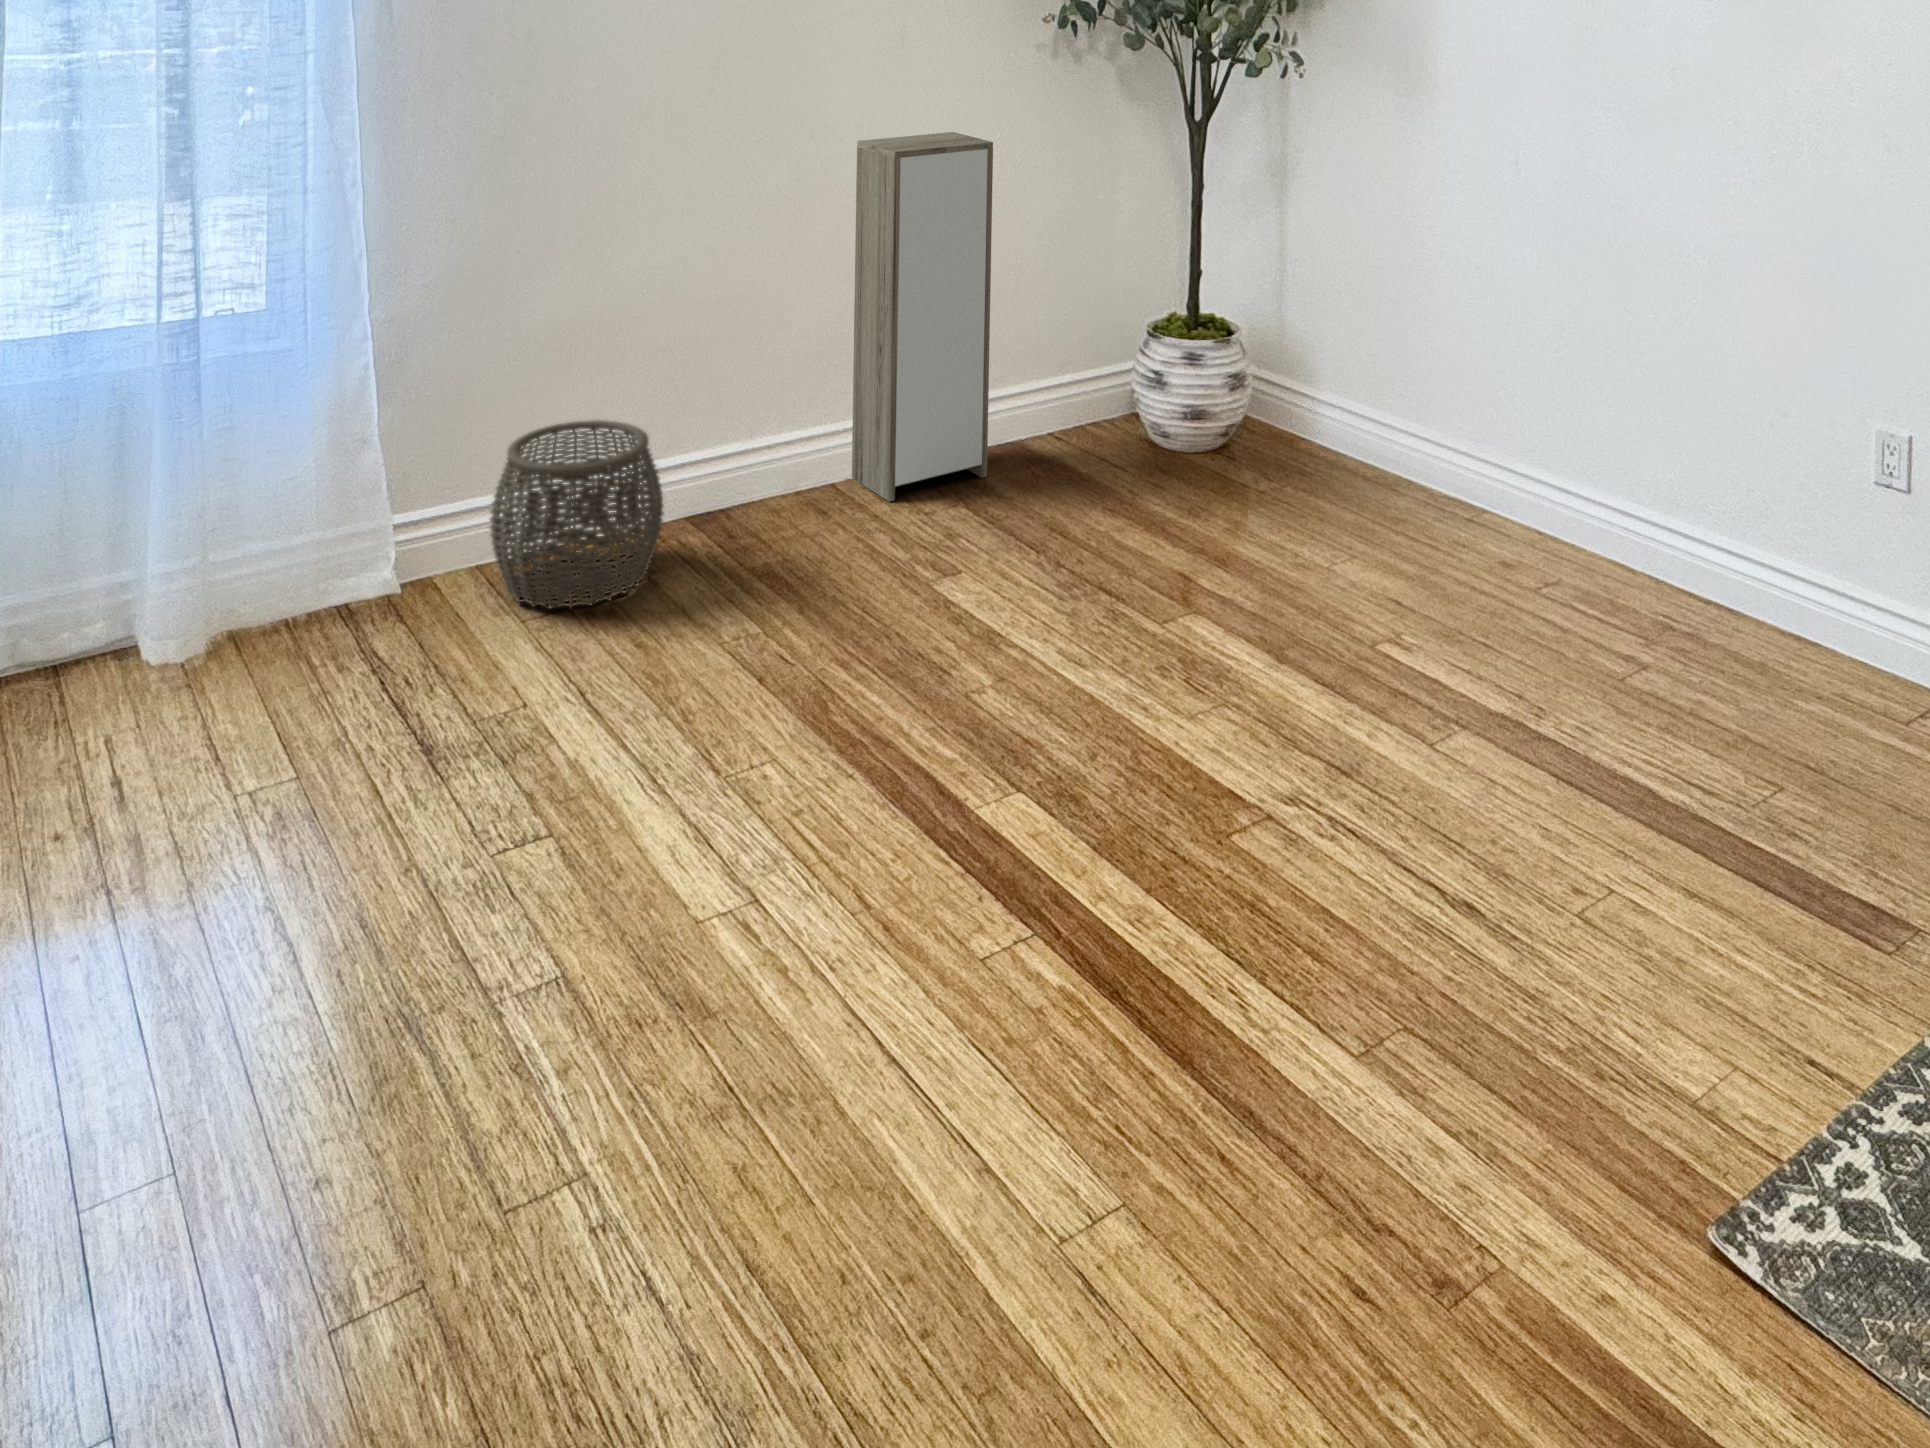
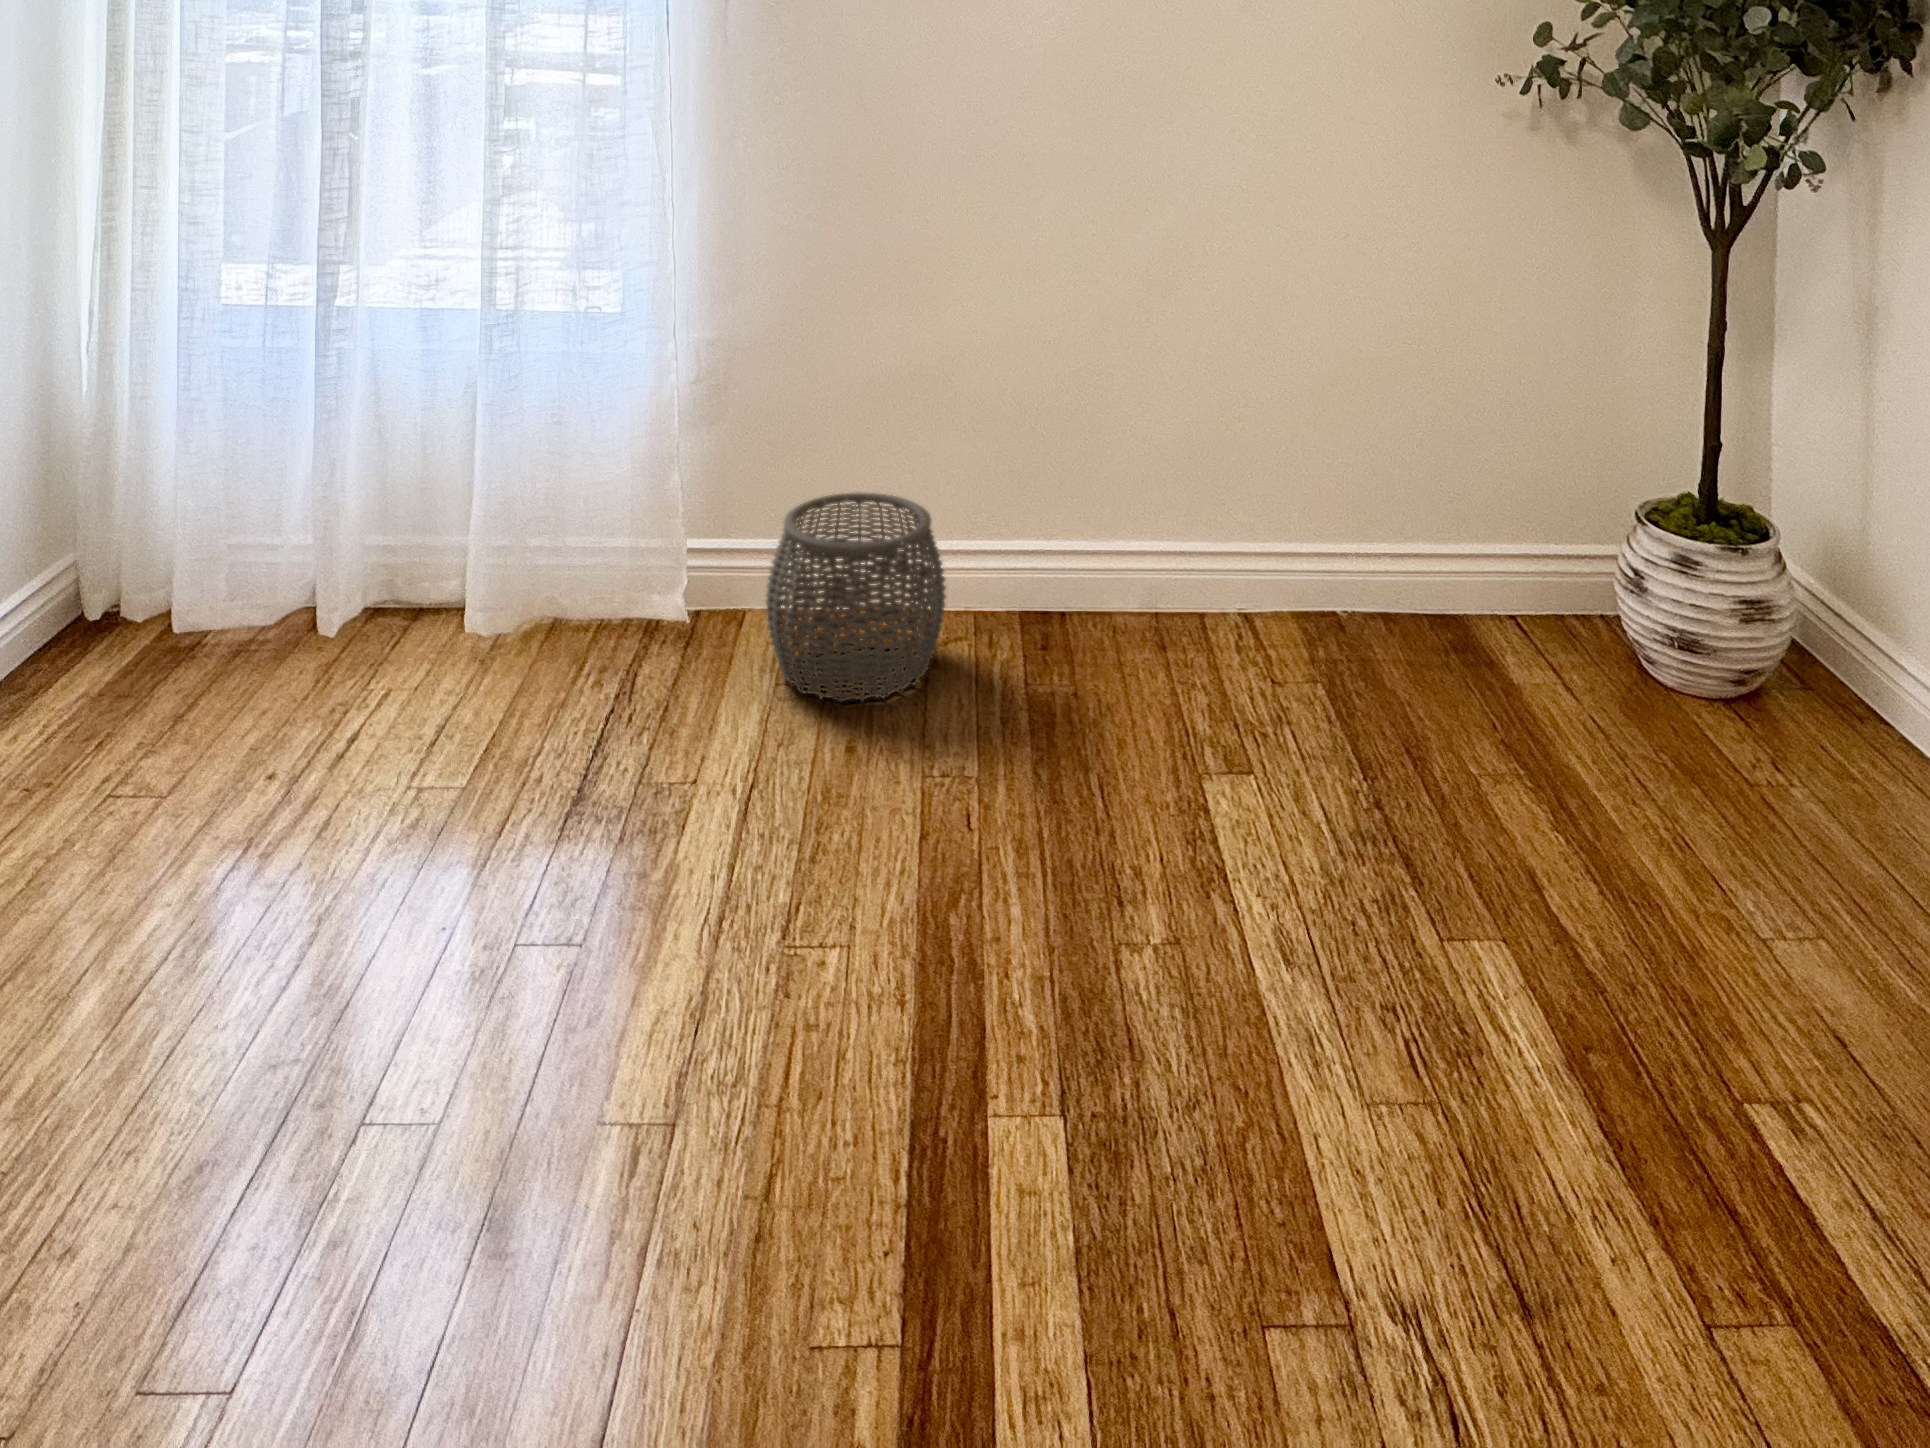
storage cabinet: present [852,132,993,502] -> none [1224,220,1395,674]

